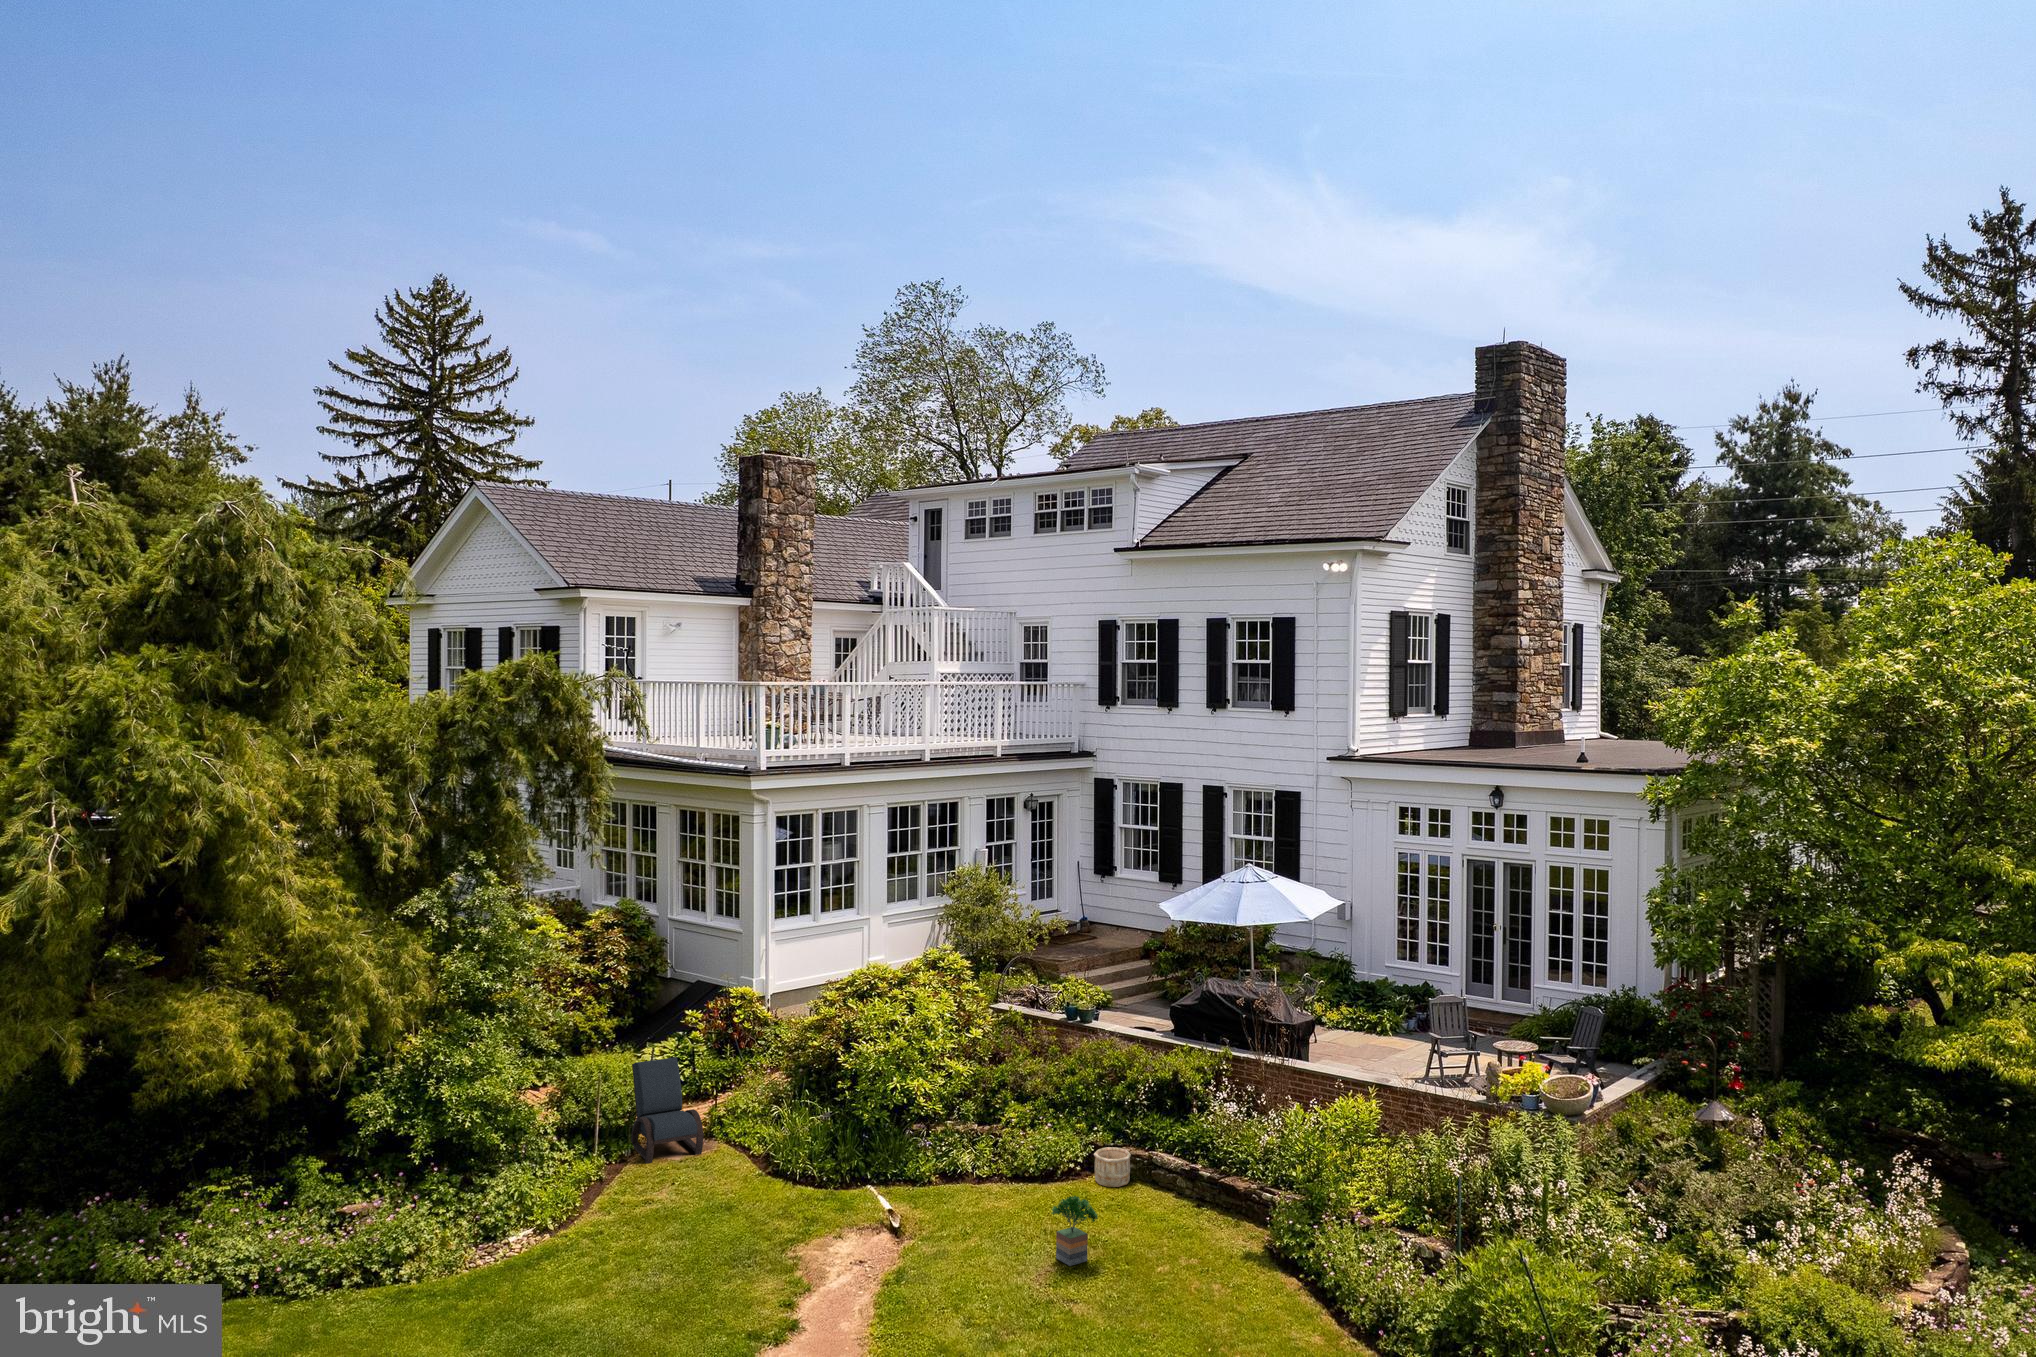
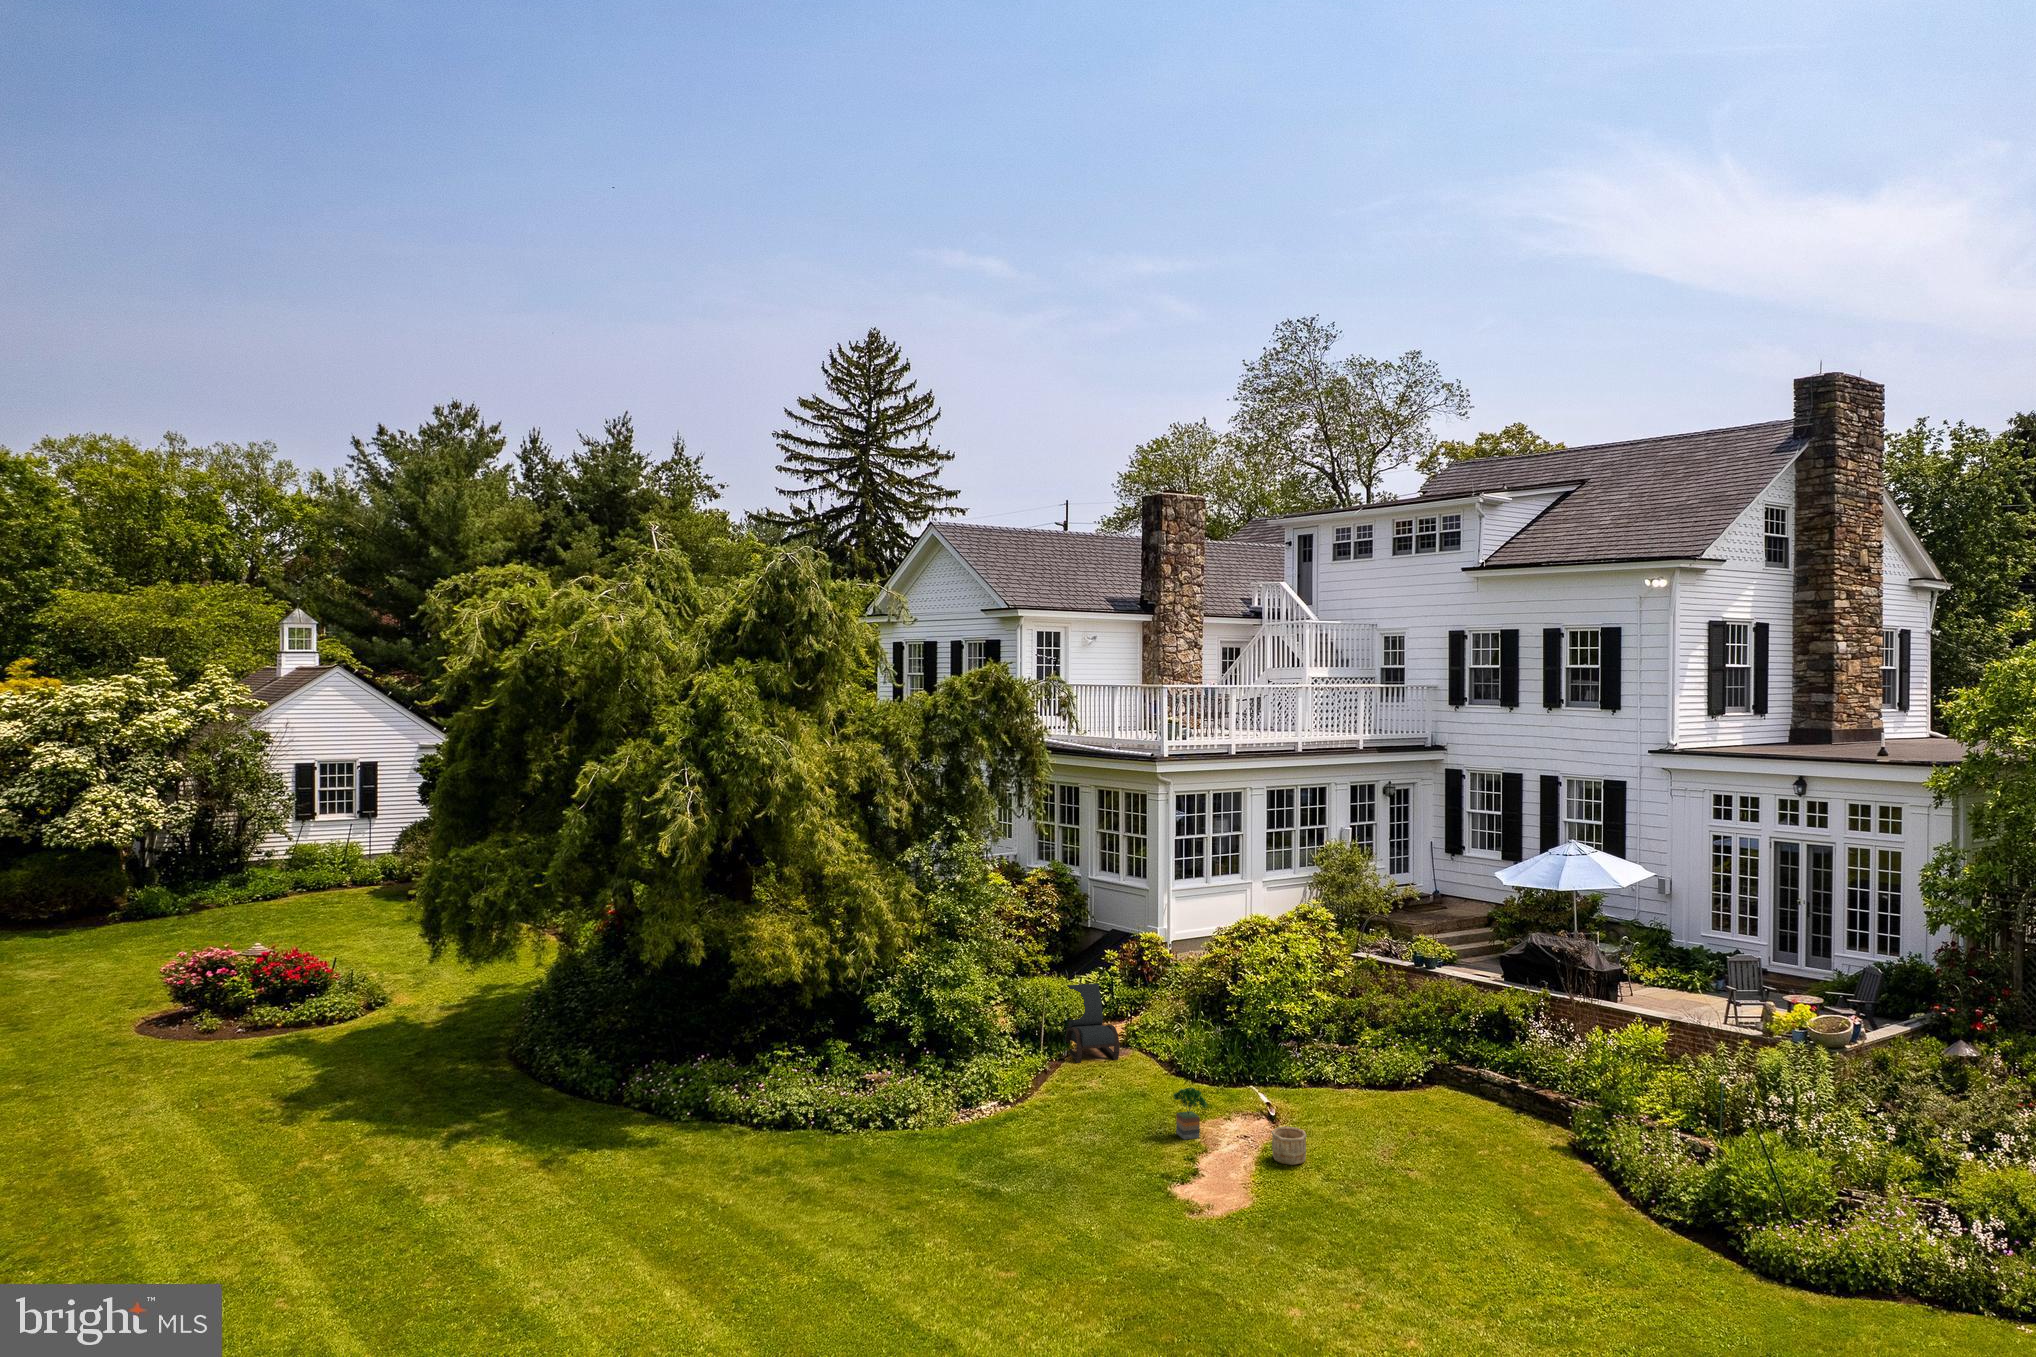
wooden bucket: present [1094,1147,1131,1187] -> present [1271,1126,1307,1165]
potted tree: present [1052,1196,1098,1266] -> present [1174,1087,1207,1140]

